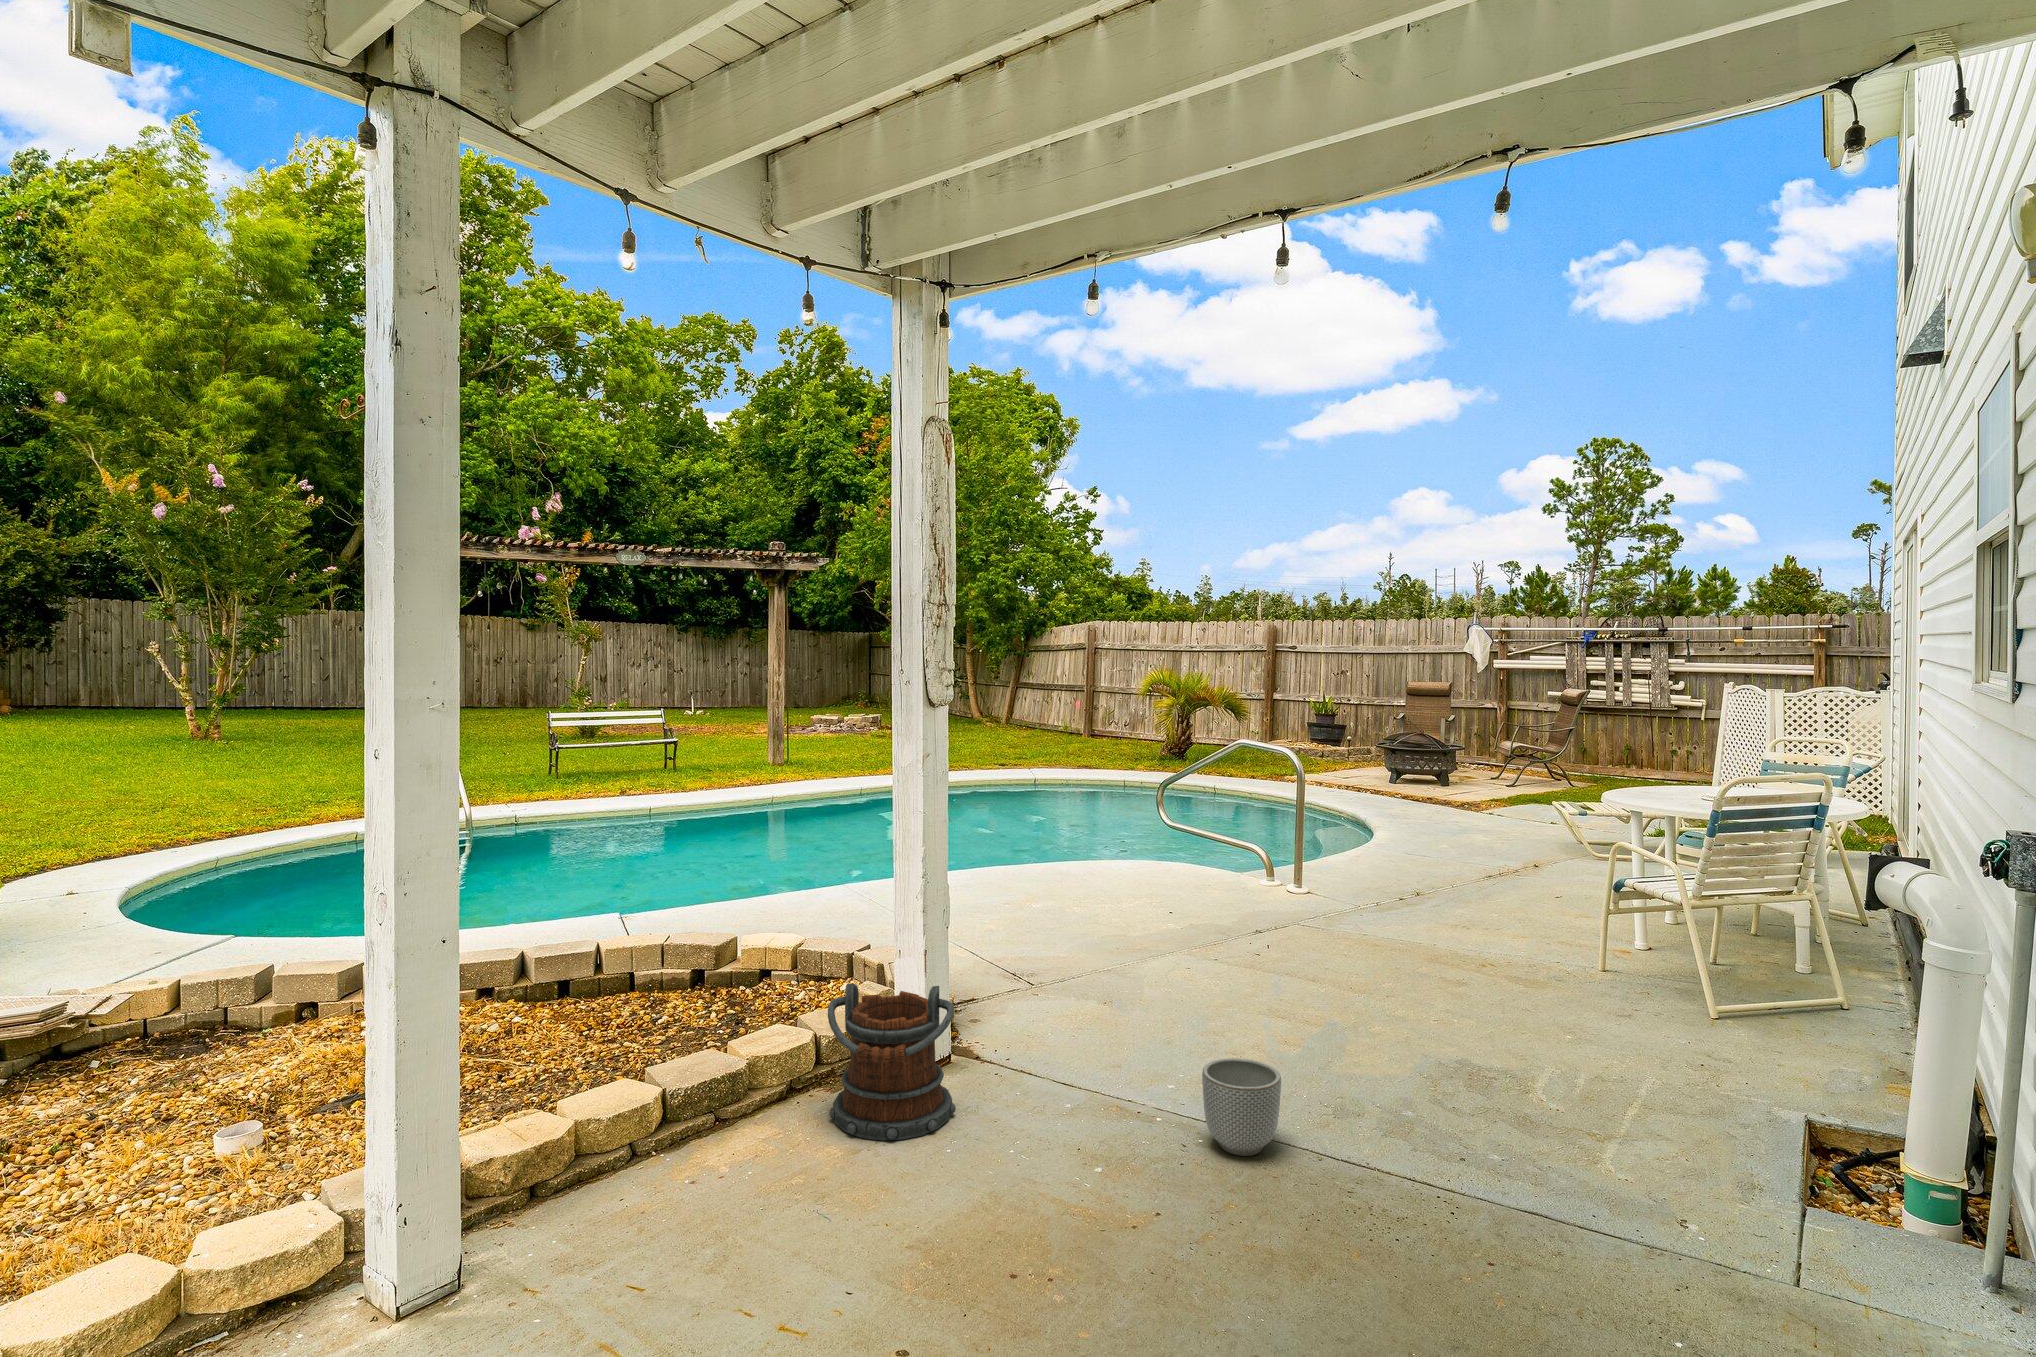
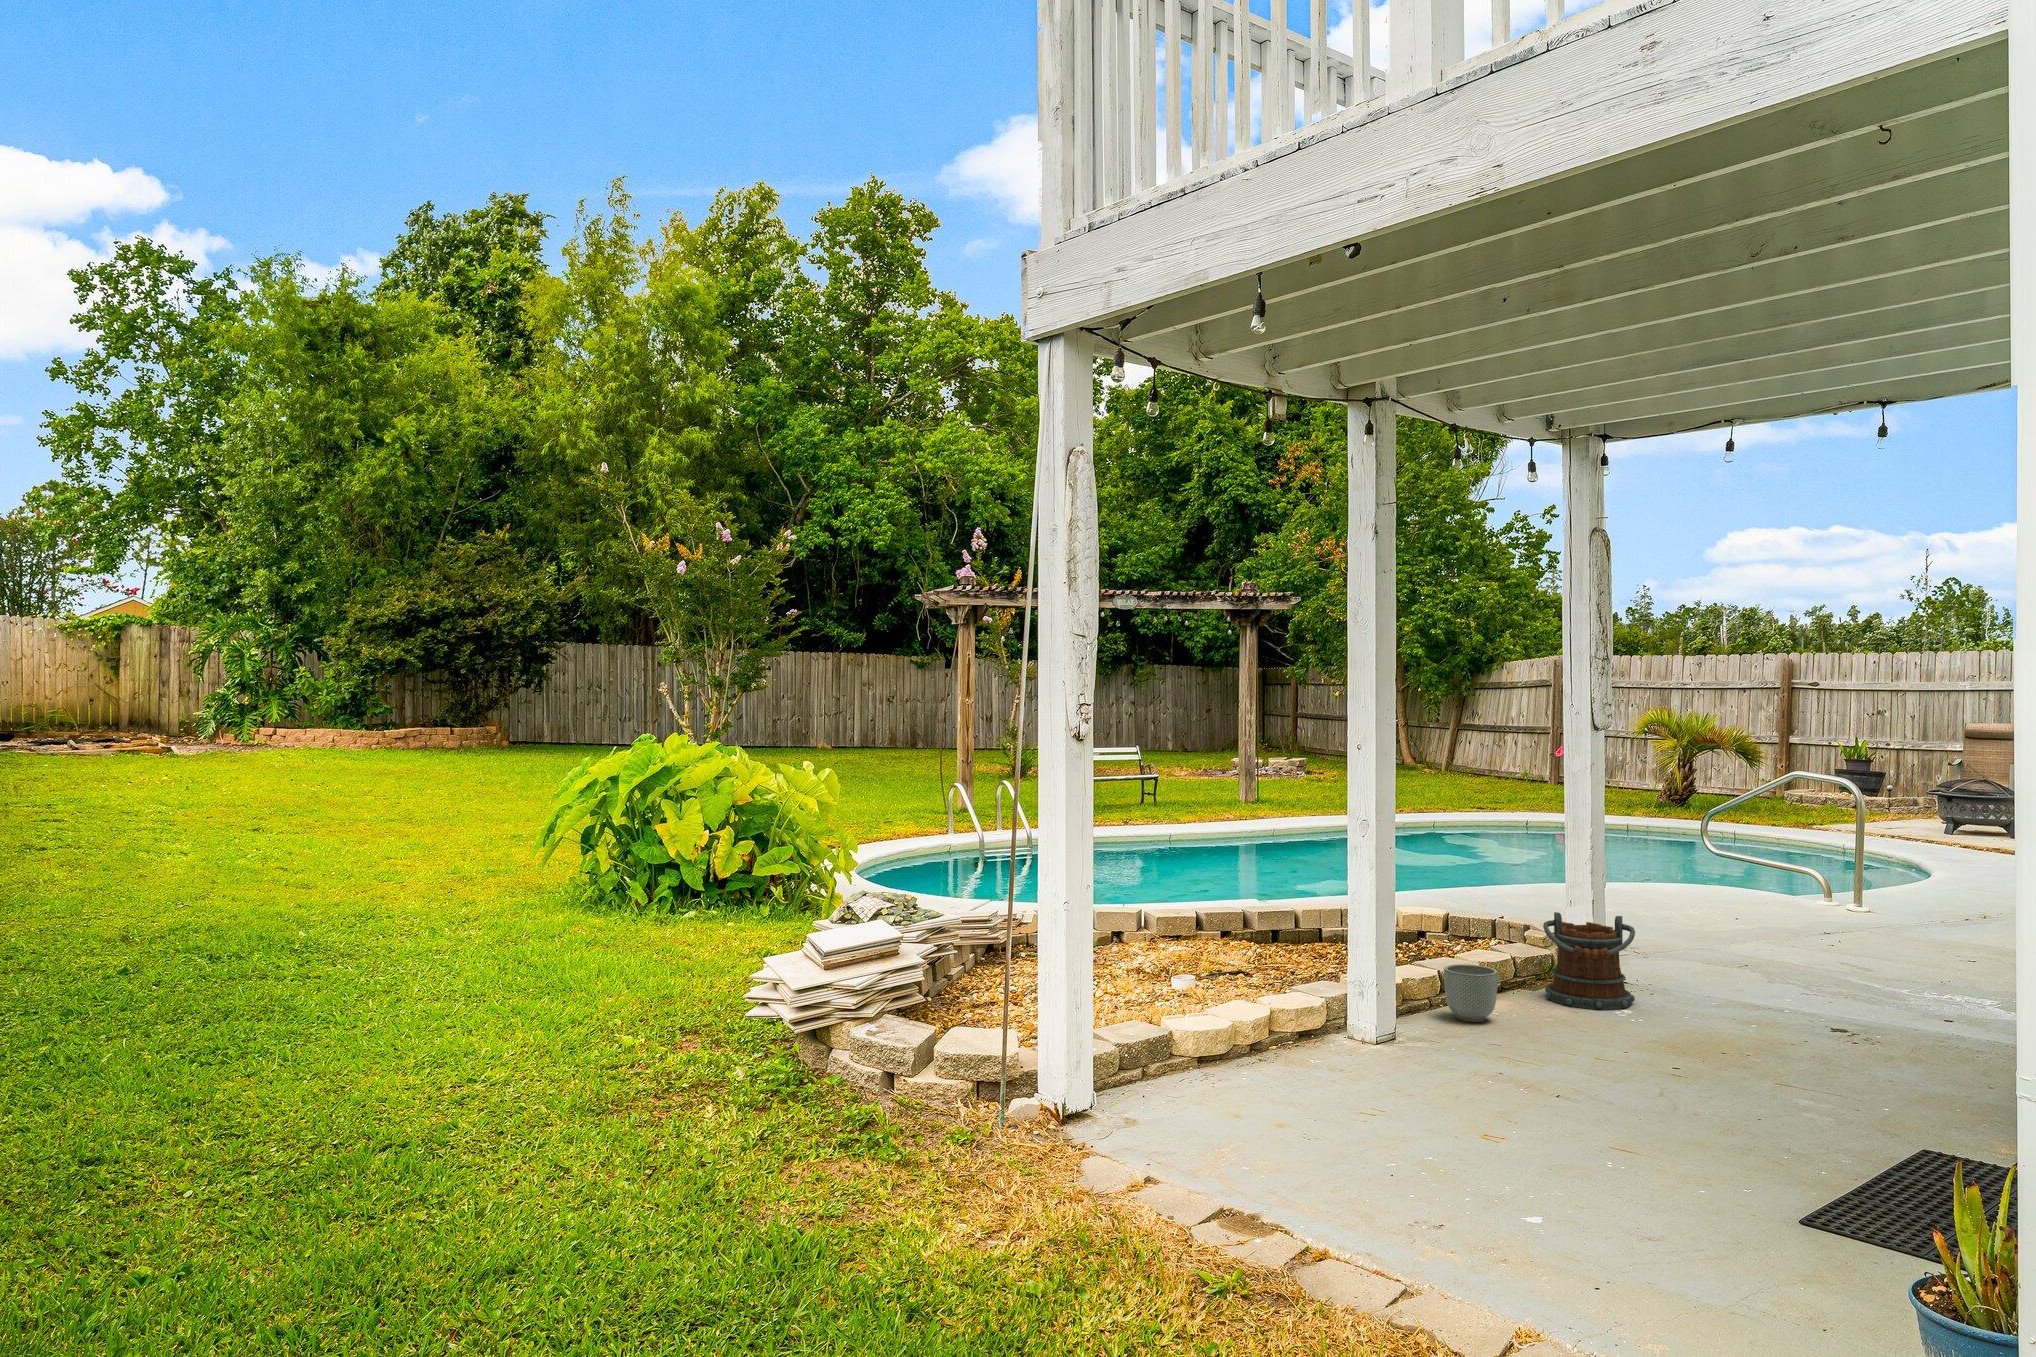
planter: present [1202,1058,1281,1156] -> present [1444,964,1498,1022]

